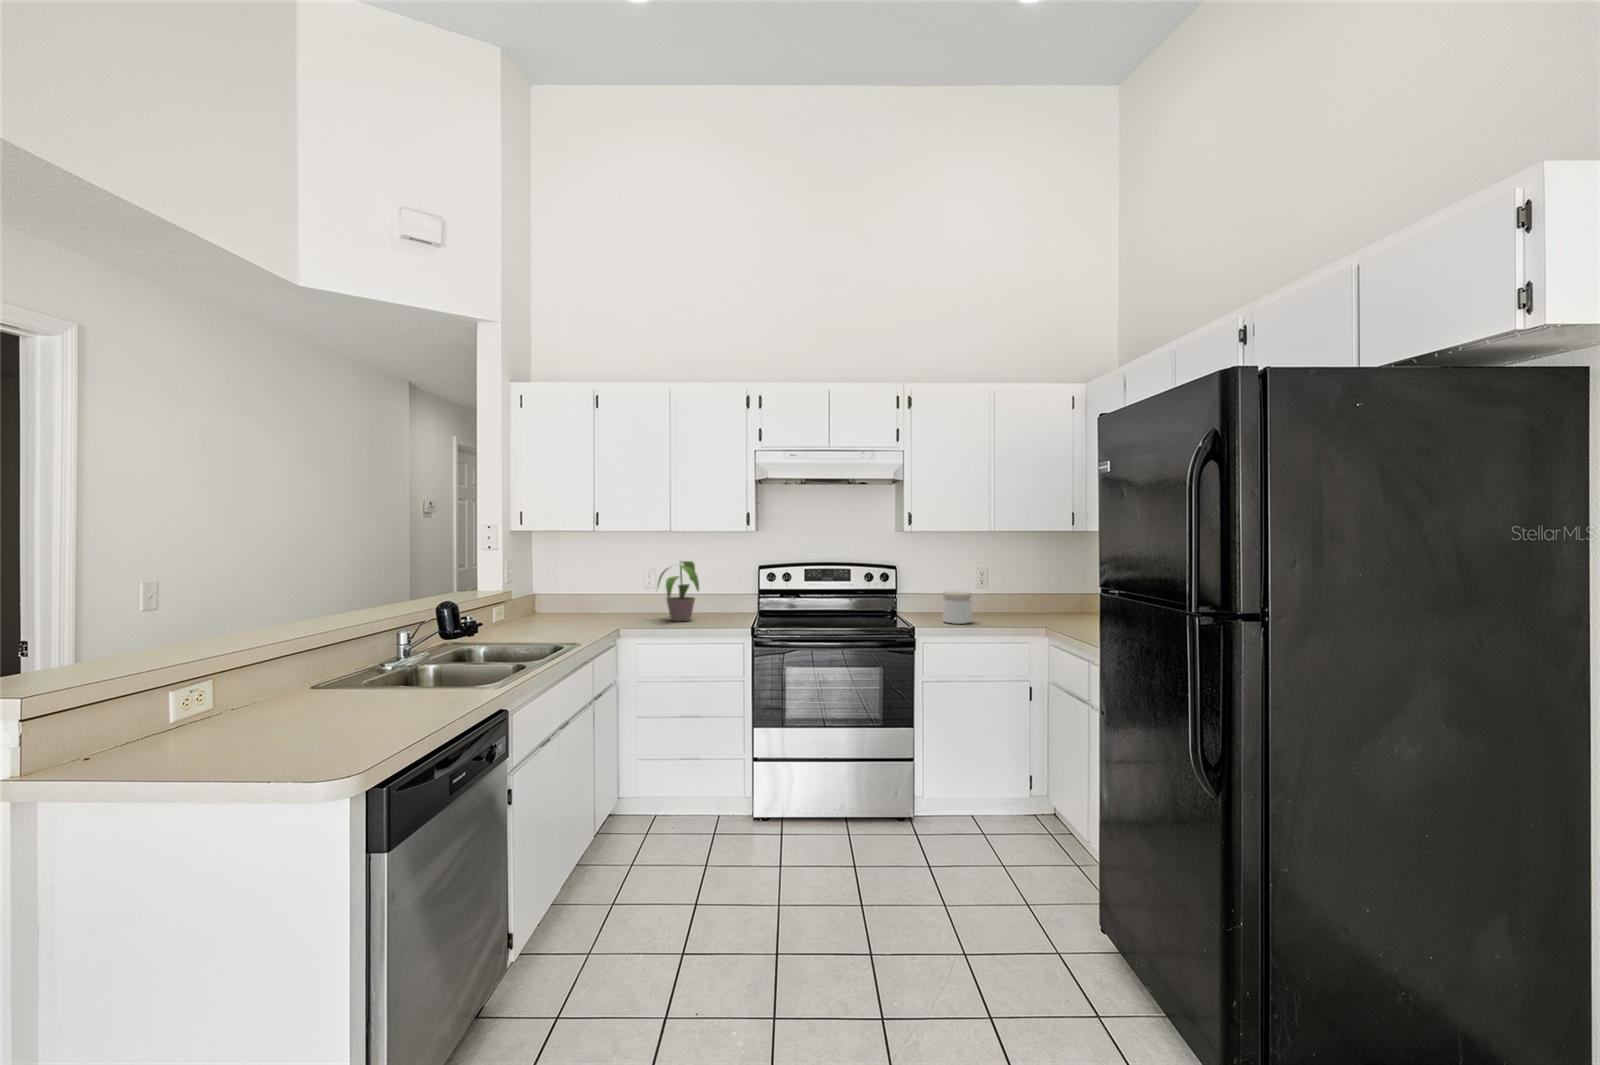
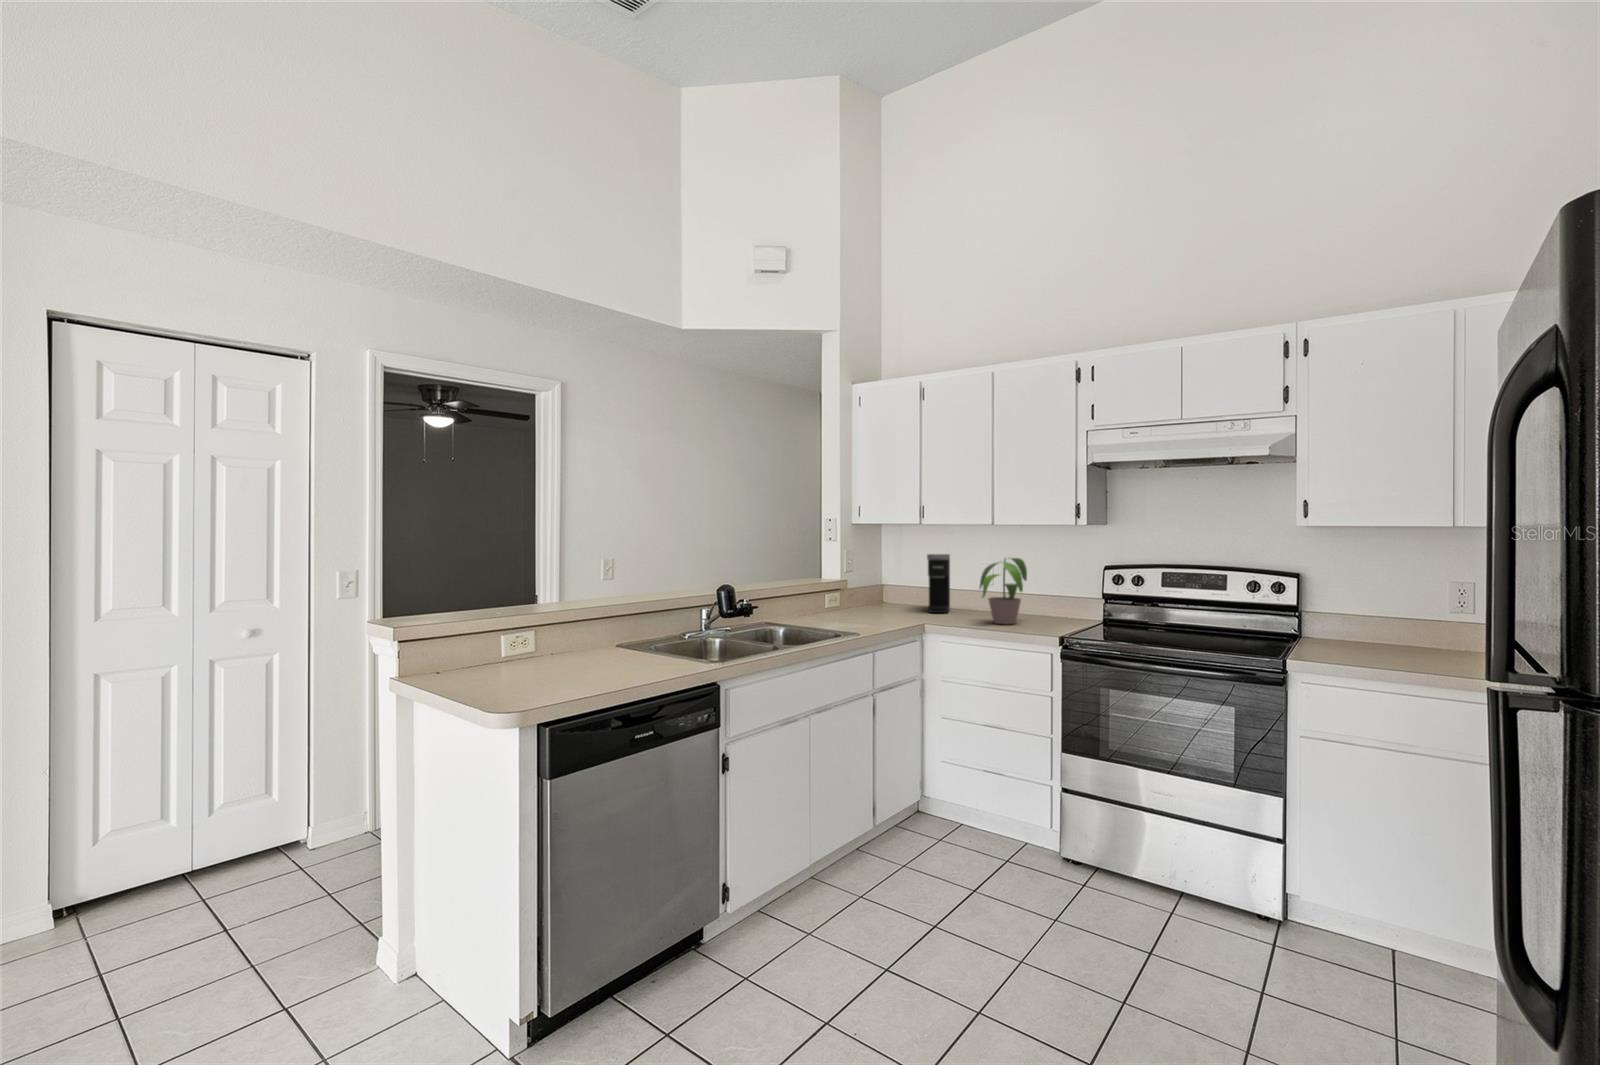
coffee maker: none [590,559,616,617] -> present [927,554,950,613]
jar: present [943,591,972,624] -> none [1369,613,1423,663]

